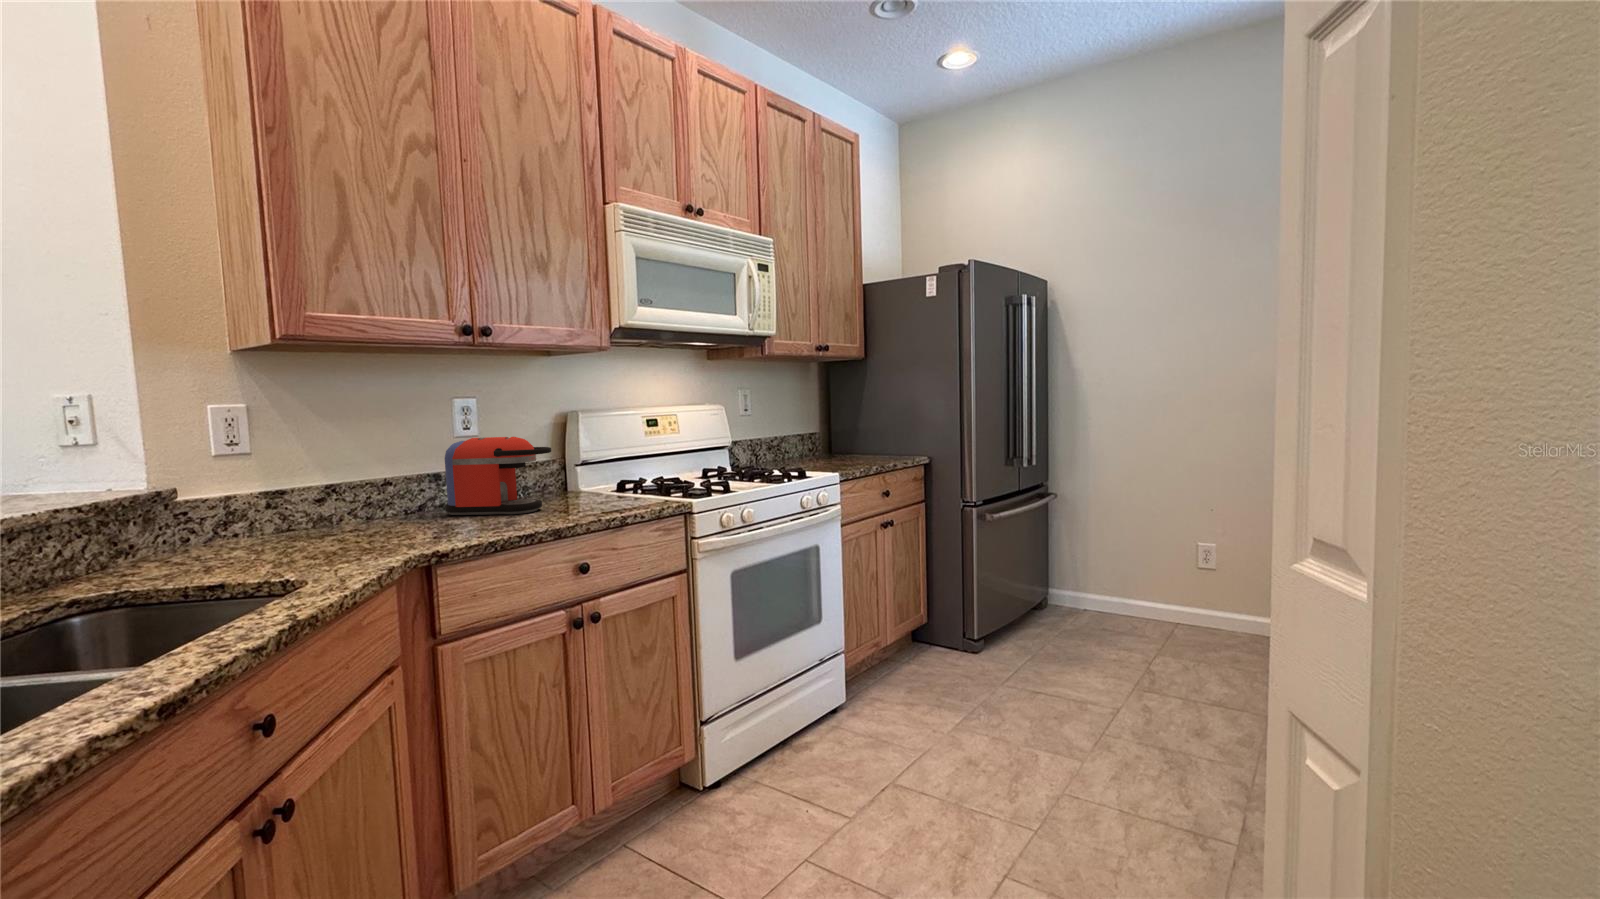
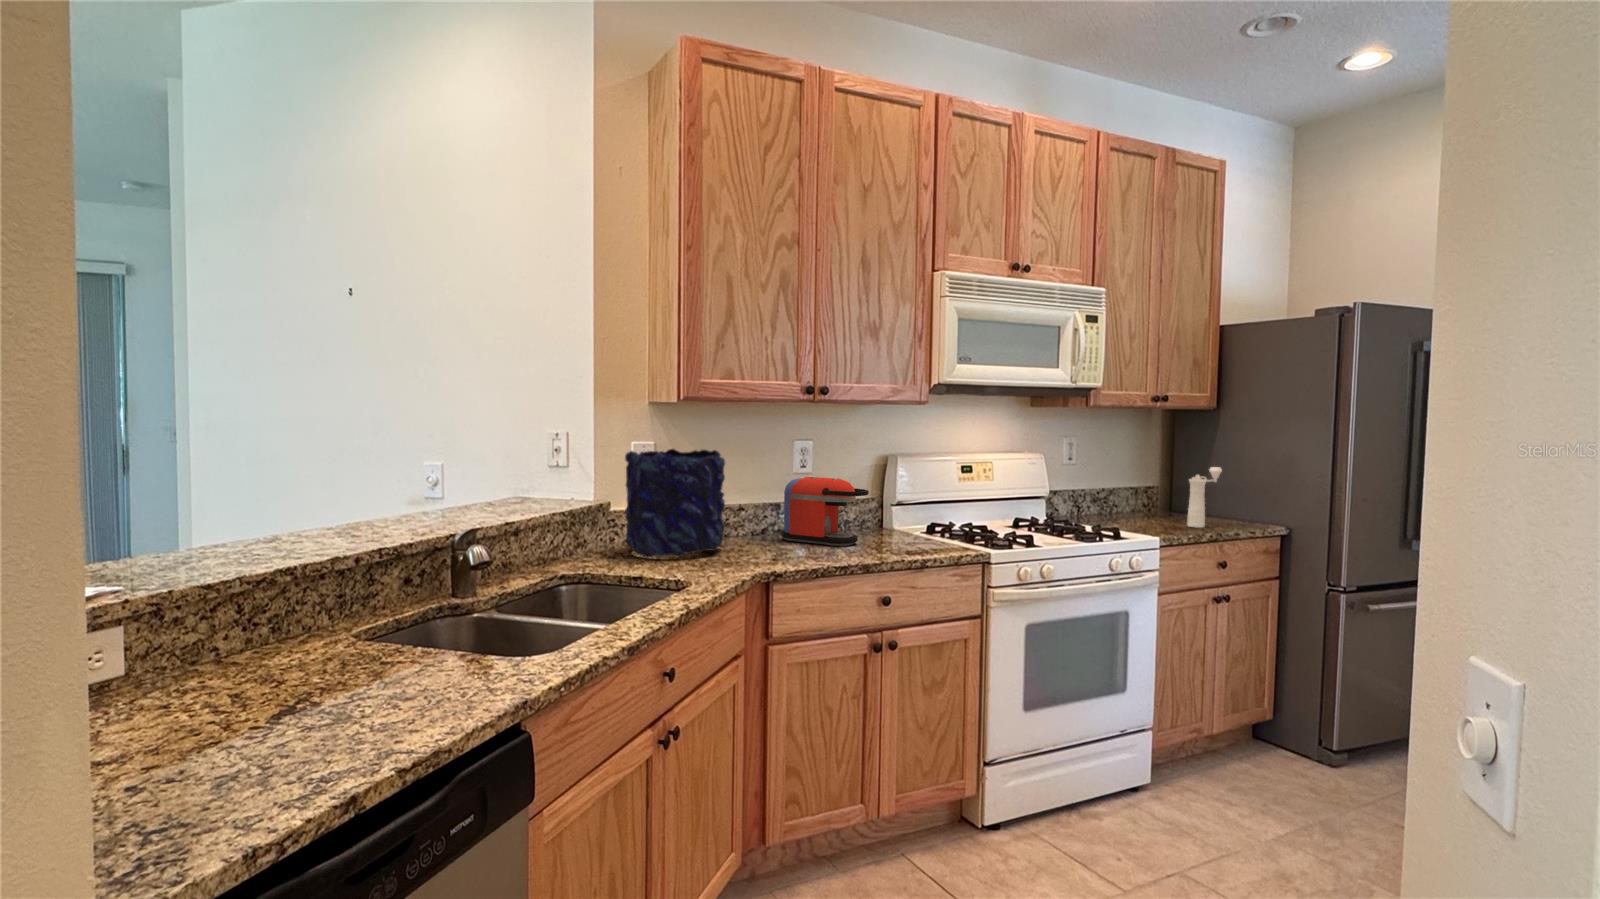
vase: none [188,409,362,558] -> present [625,449,725,558]
pepper mill: none [851,409,876,463] -> present [1187,467,1222,528]

